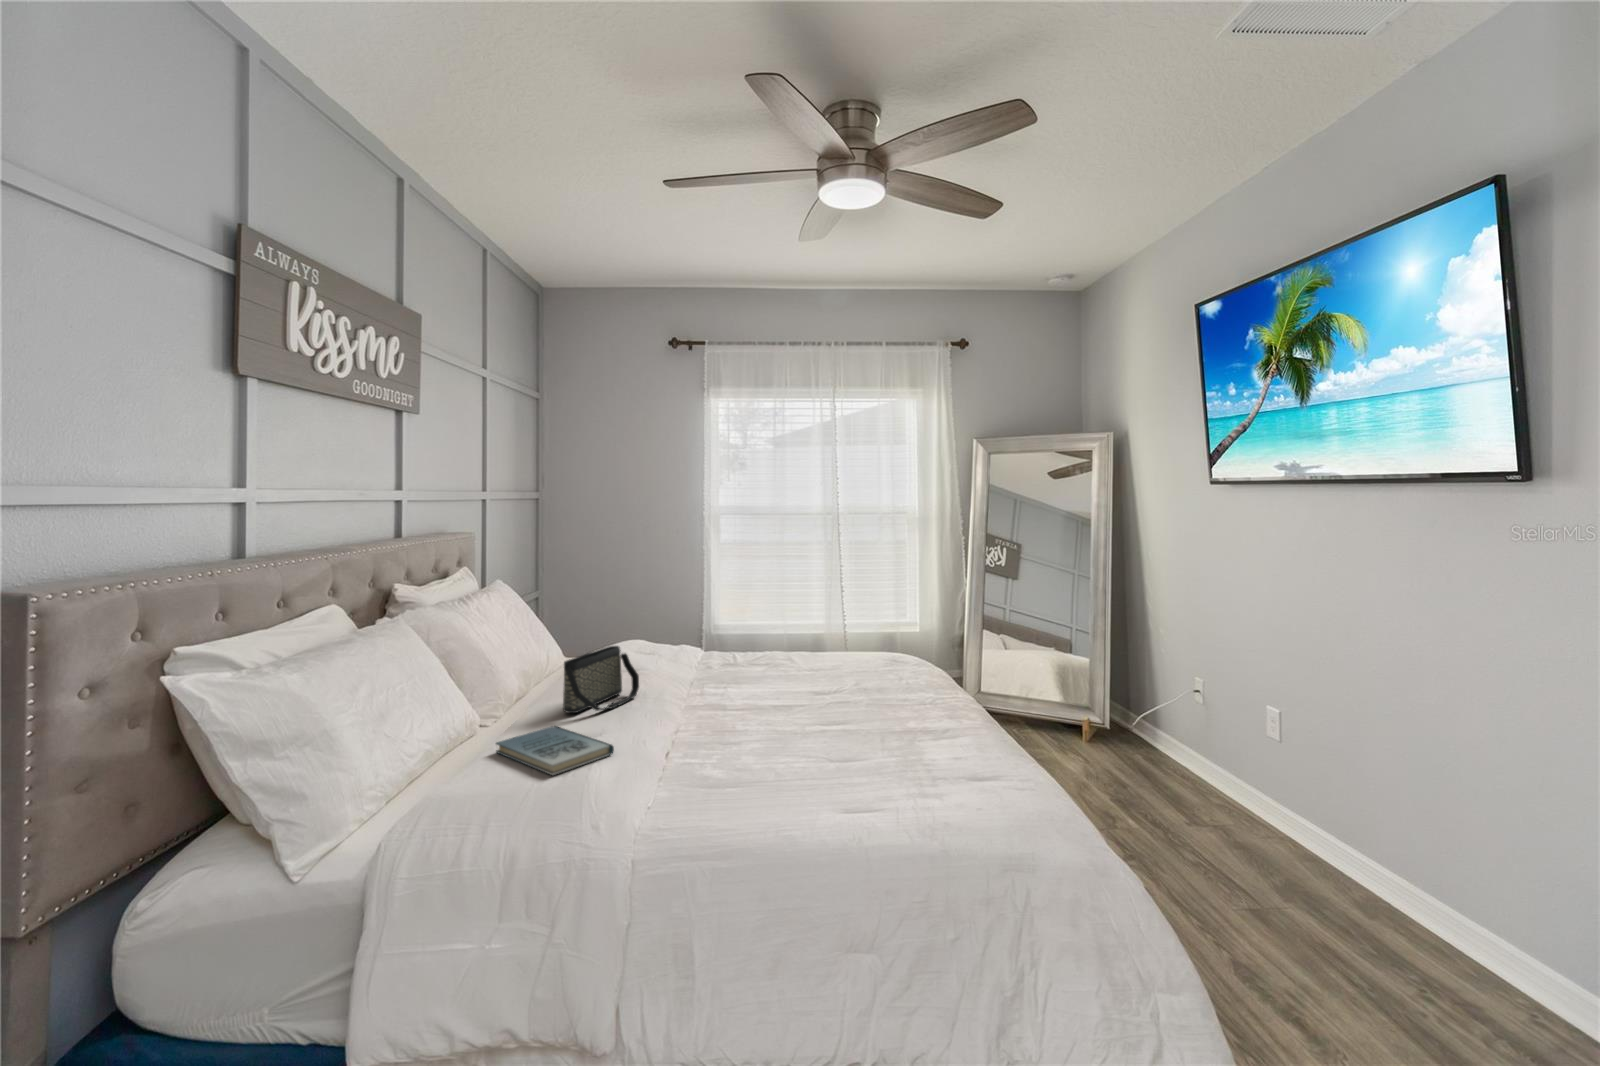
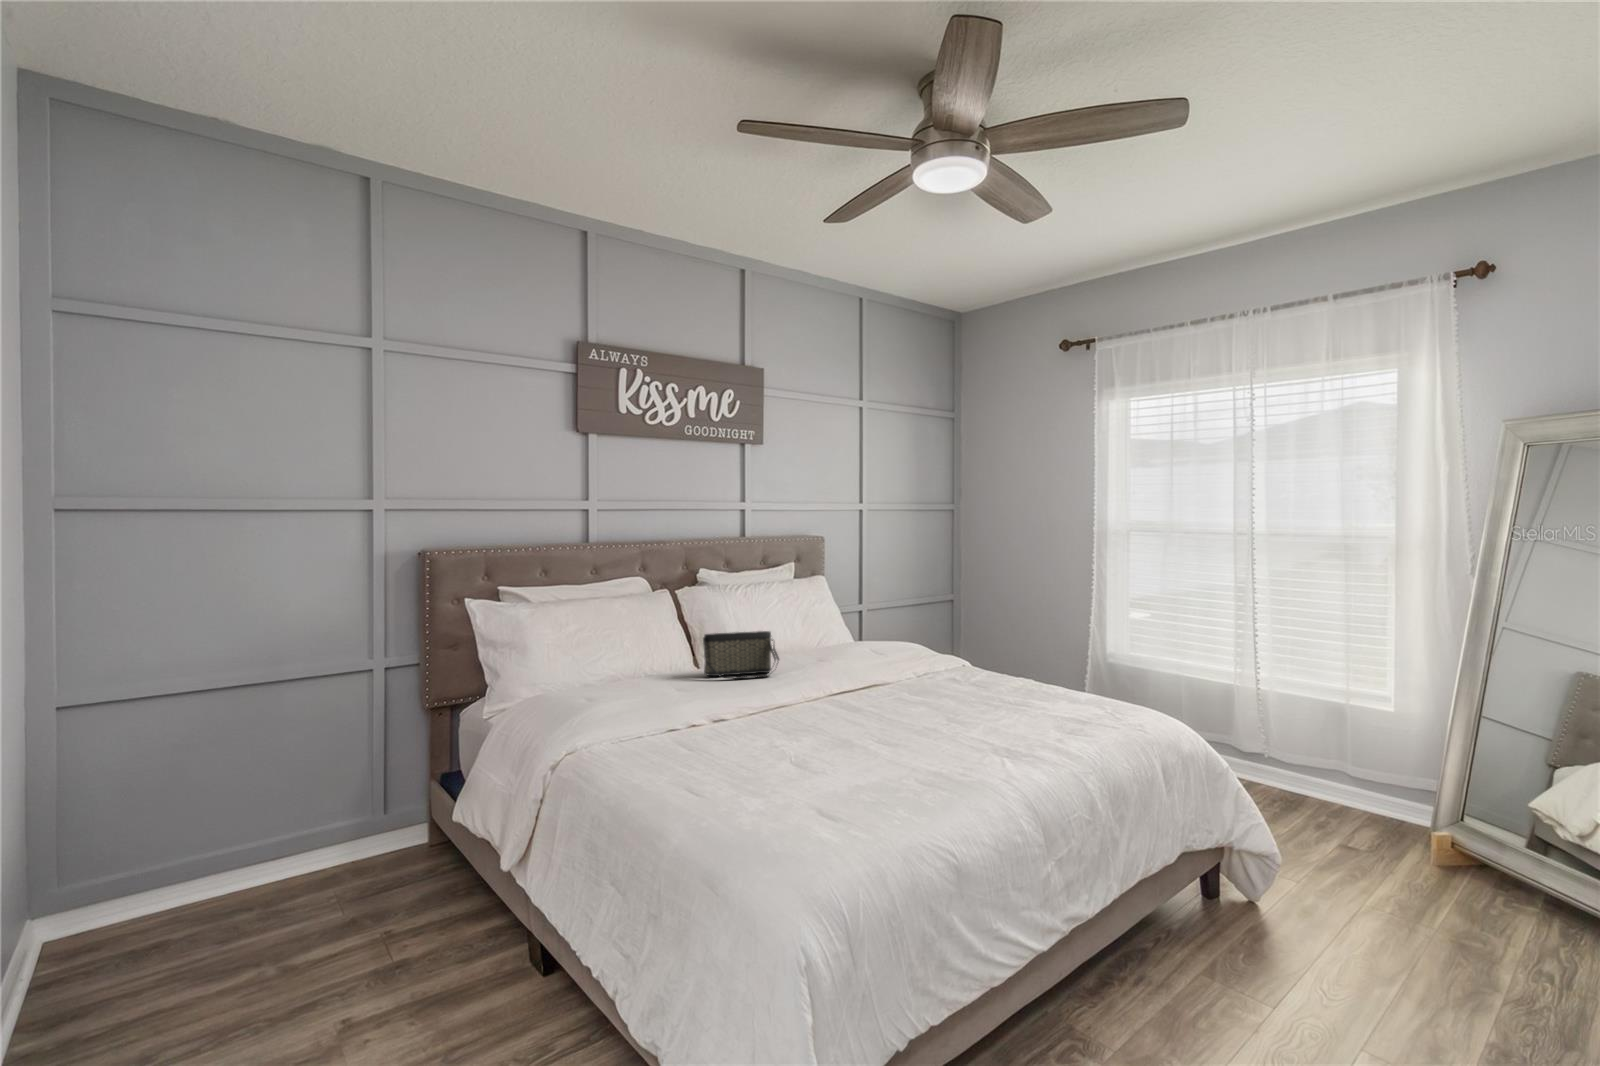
book: present [496,726,614,775] -> none [603,677,670,701]

